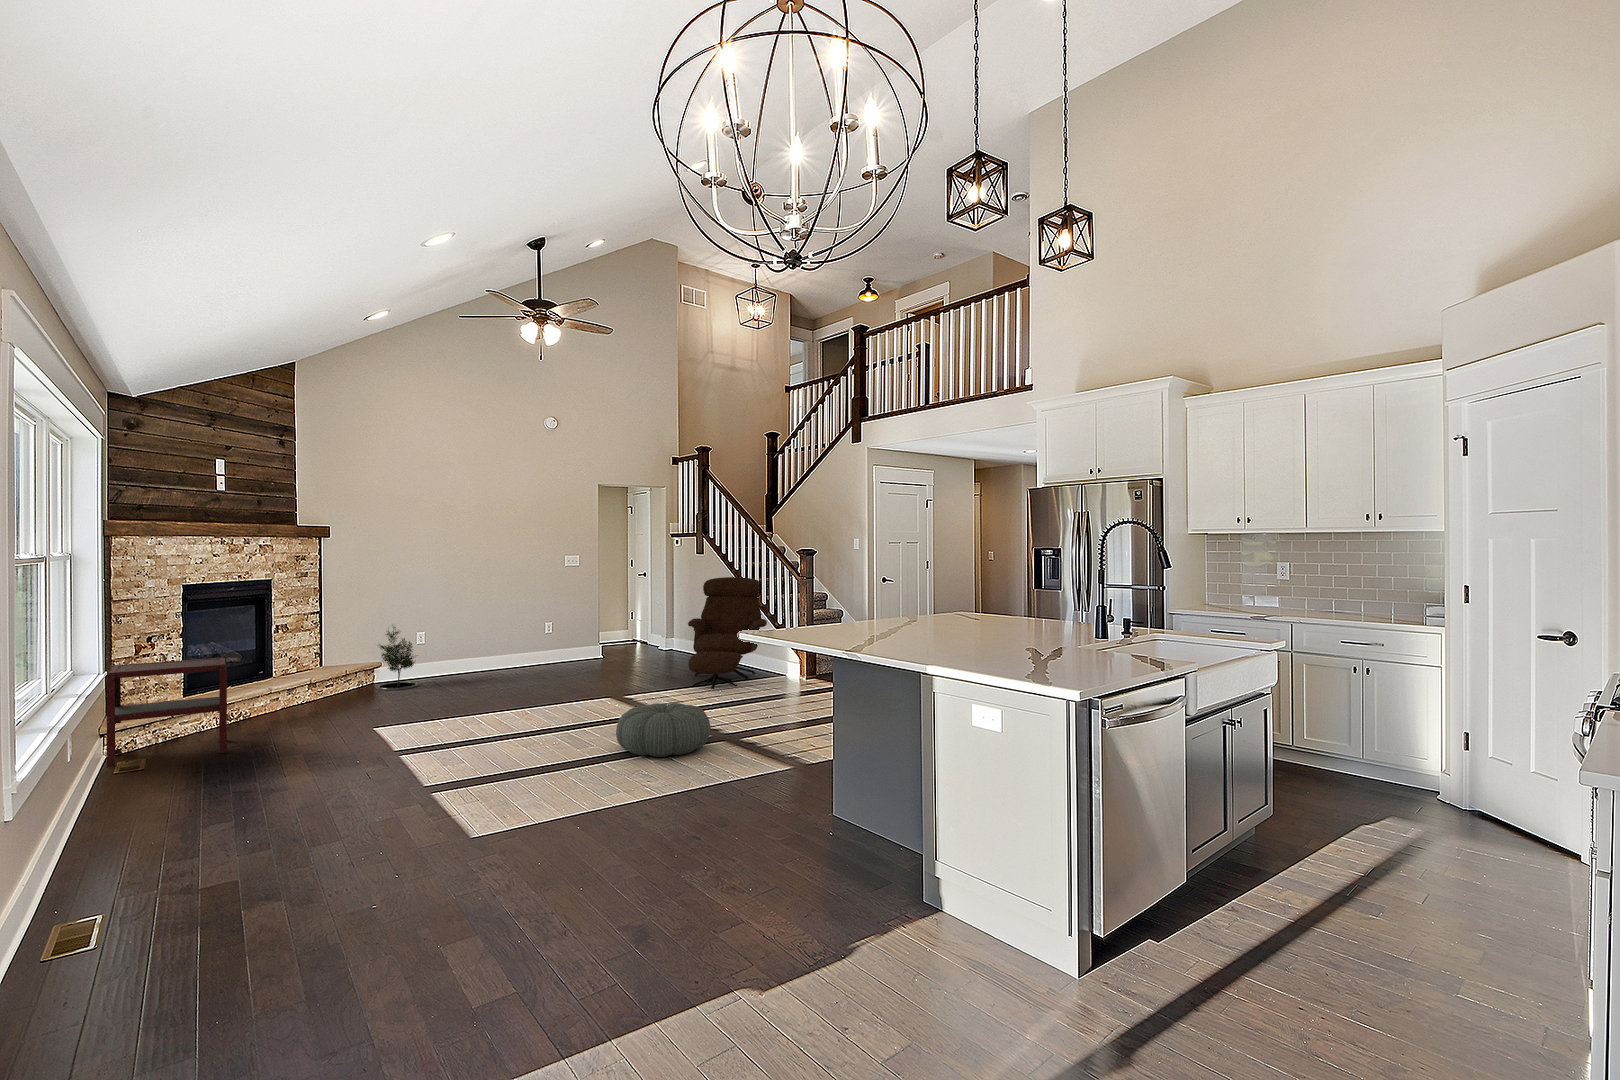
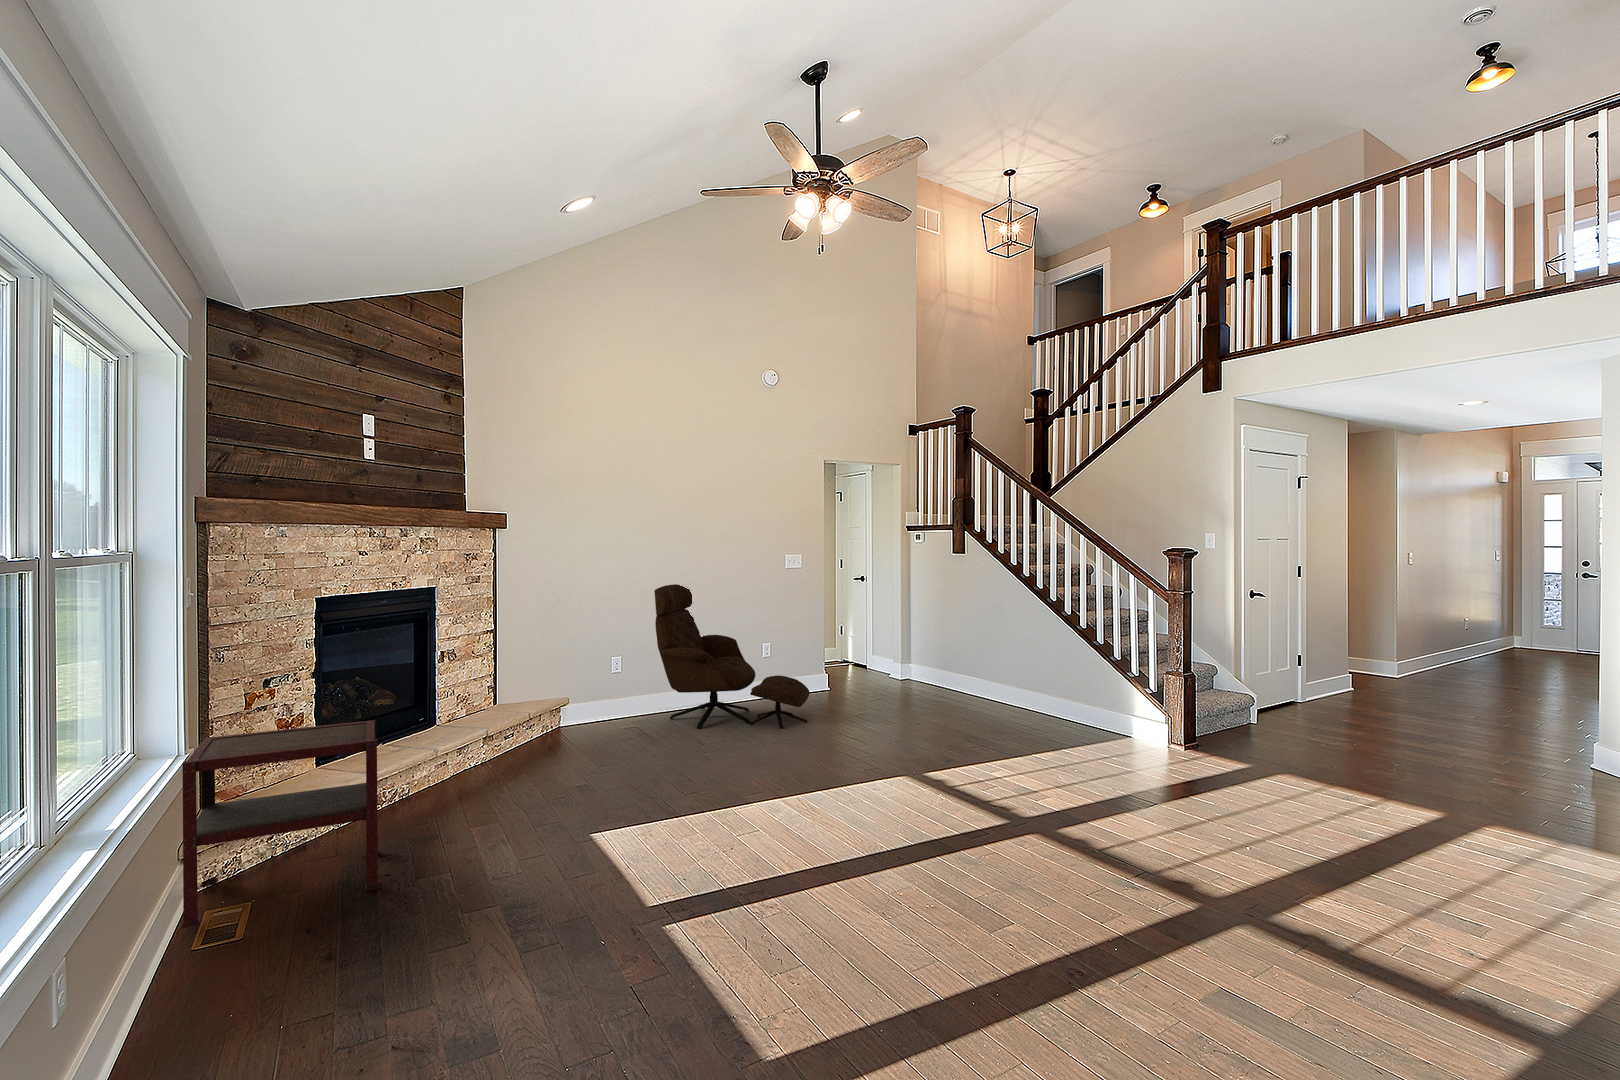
lounge chair: present [688,577,767,689] -> present [654,584,809,729]
potted tree: present [378,627,418,690] -> none [567,646,620,738]
pouf: present [616,703,711,757] -> none [1047,827,1235,955]

